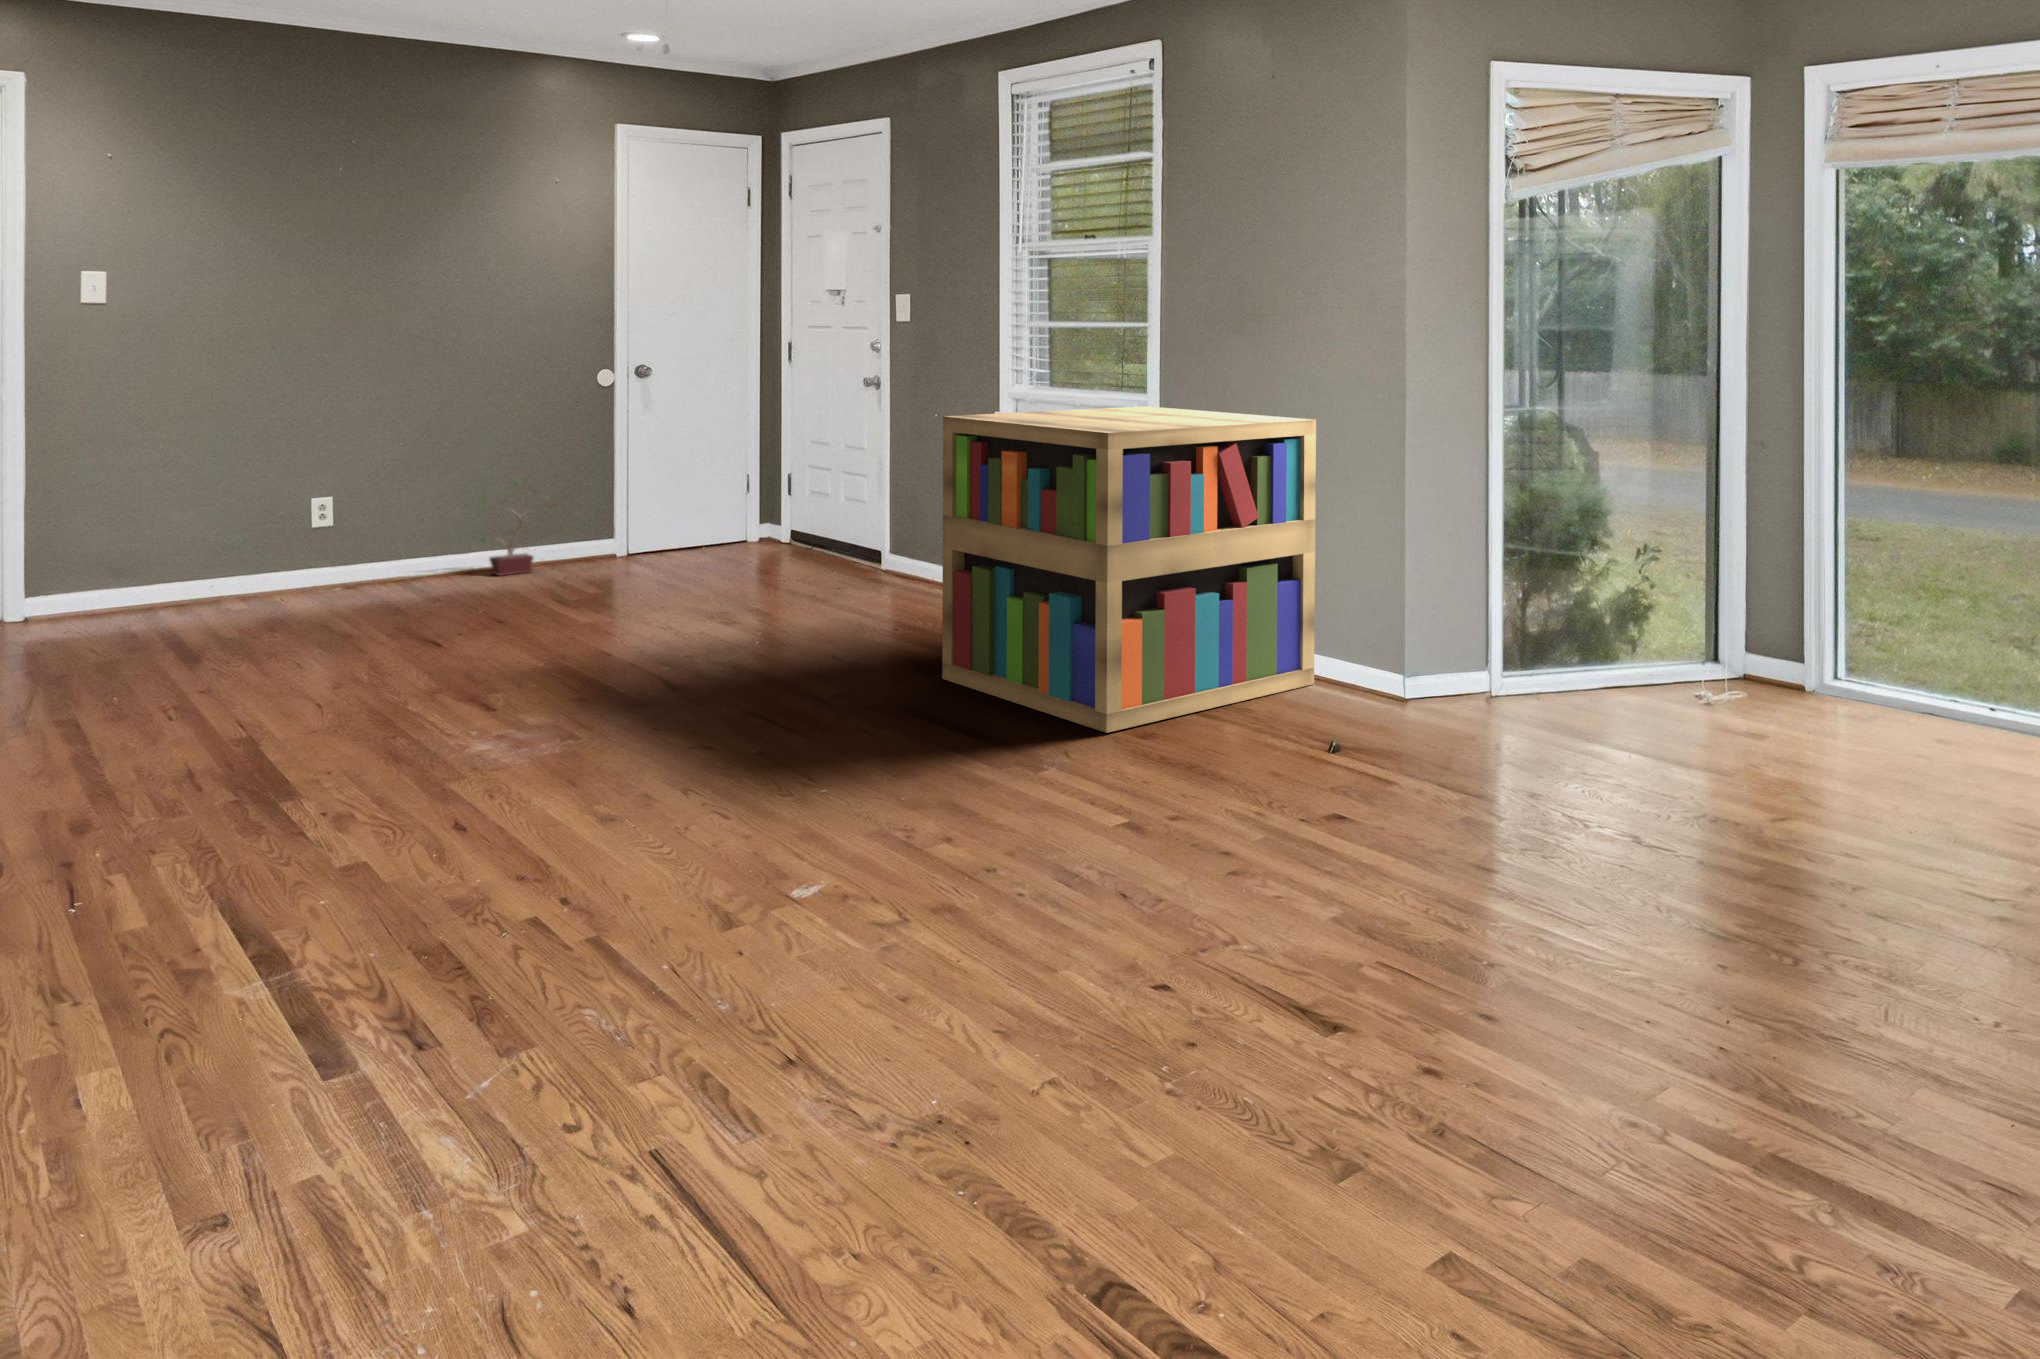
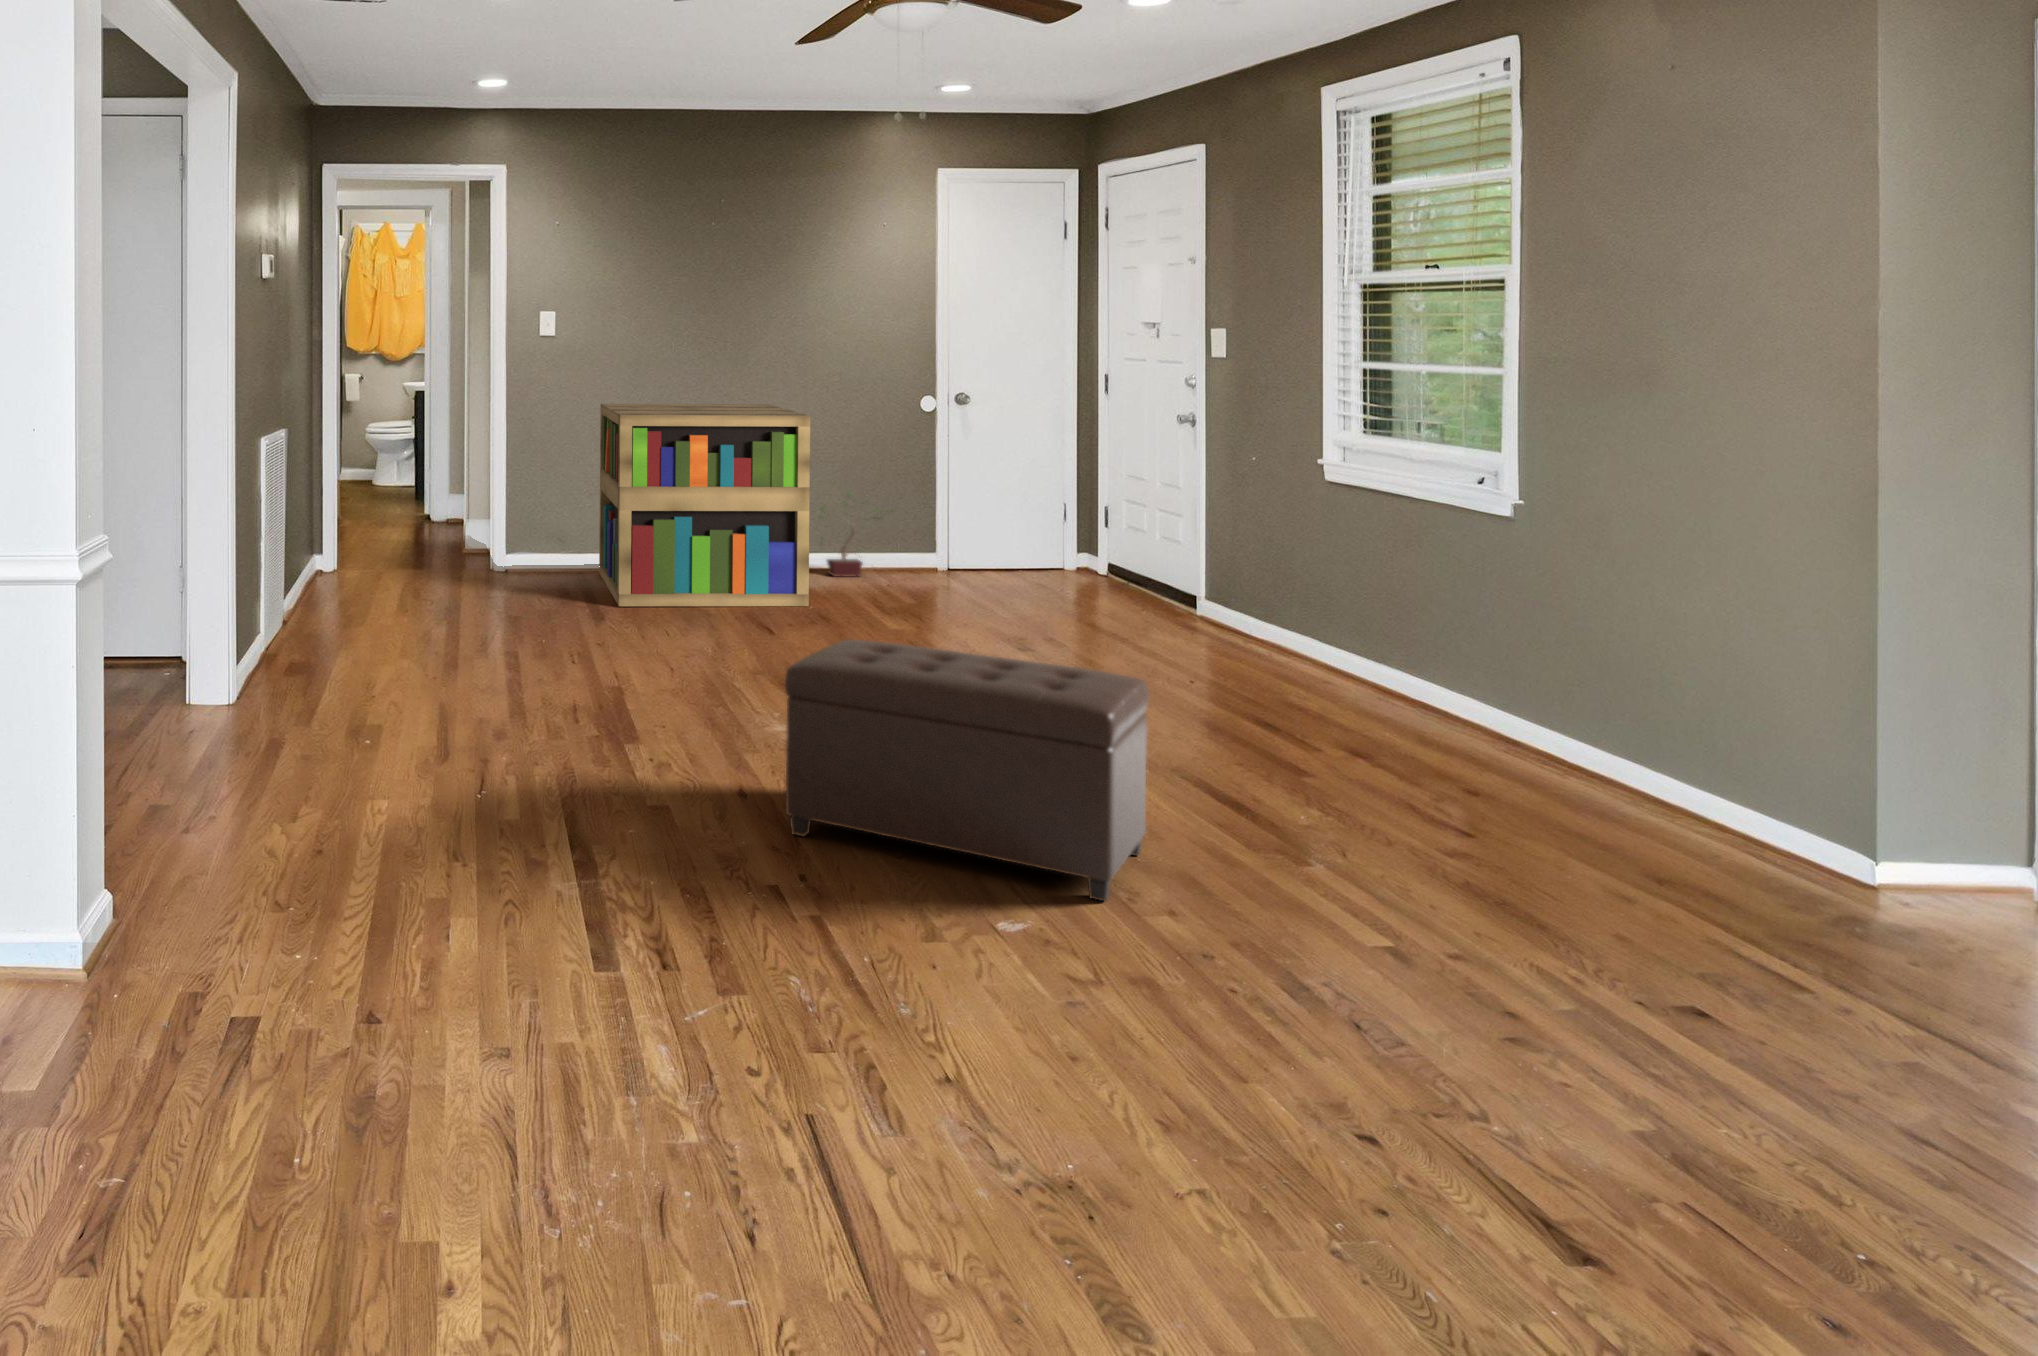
bookshelf: present [942,406,1316,733] -> present [599,404,810,606]
ottoman: none [526,621,910,857] -> present [785,640,1149,901]

